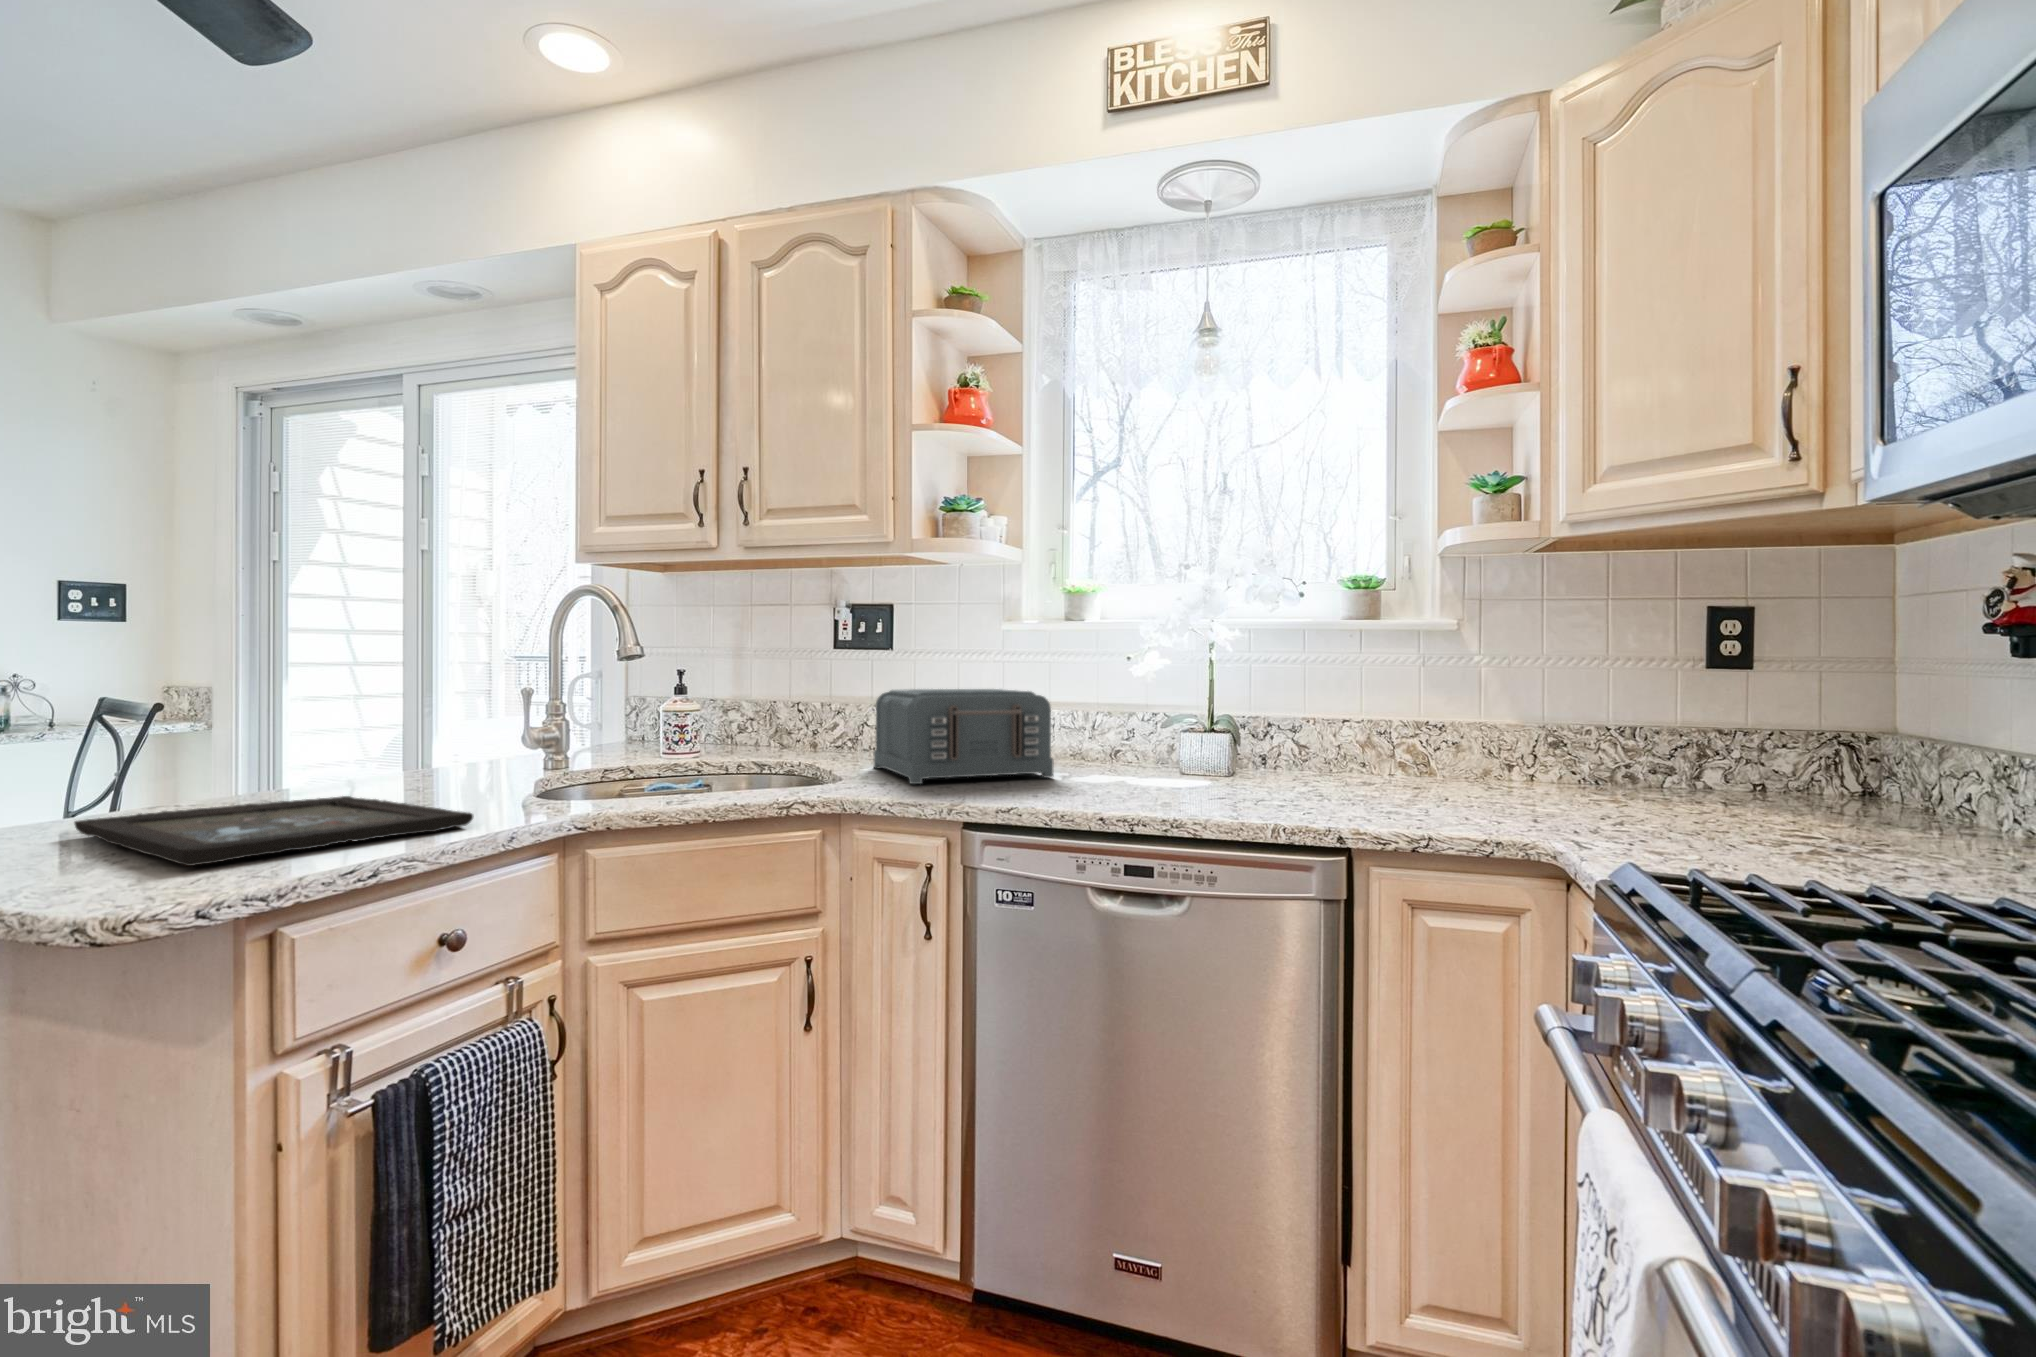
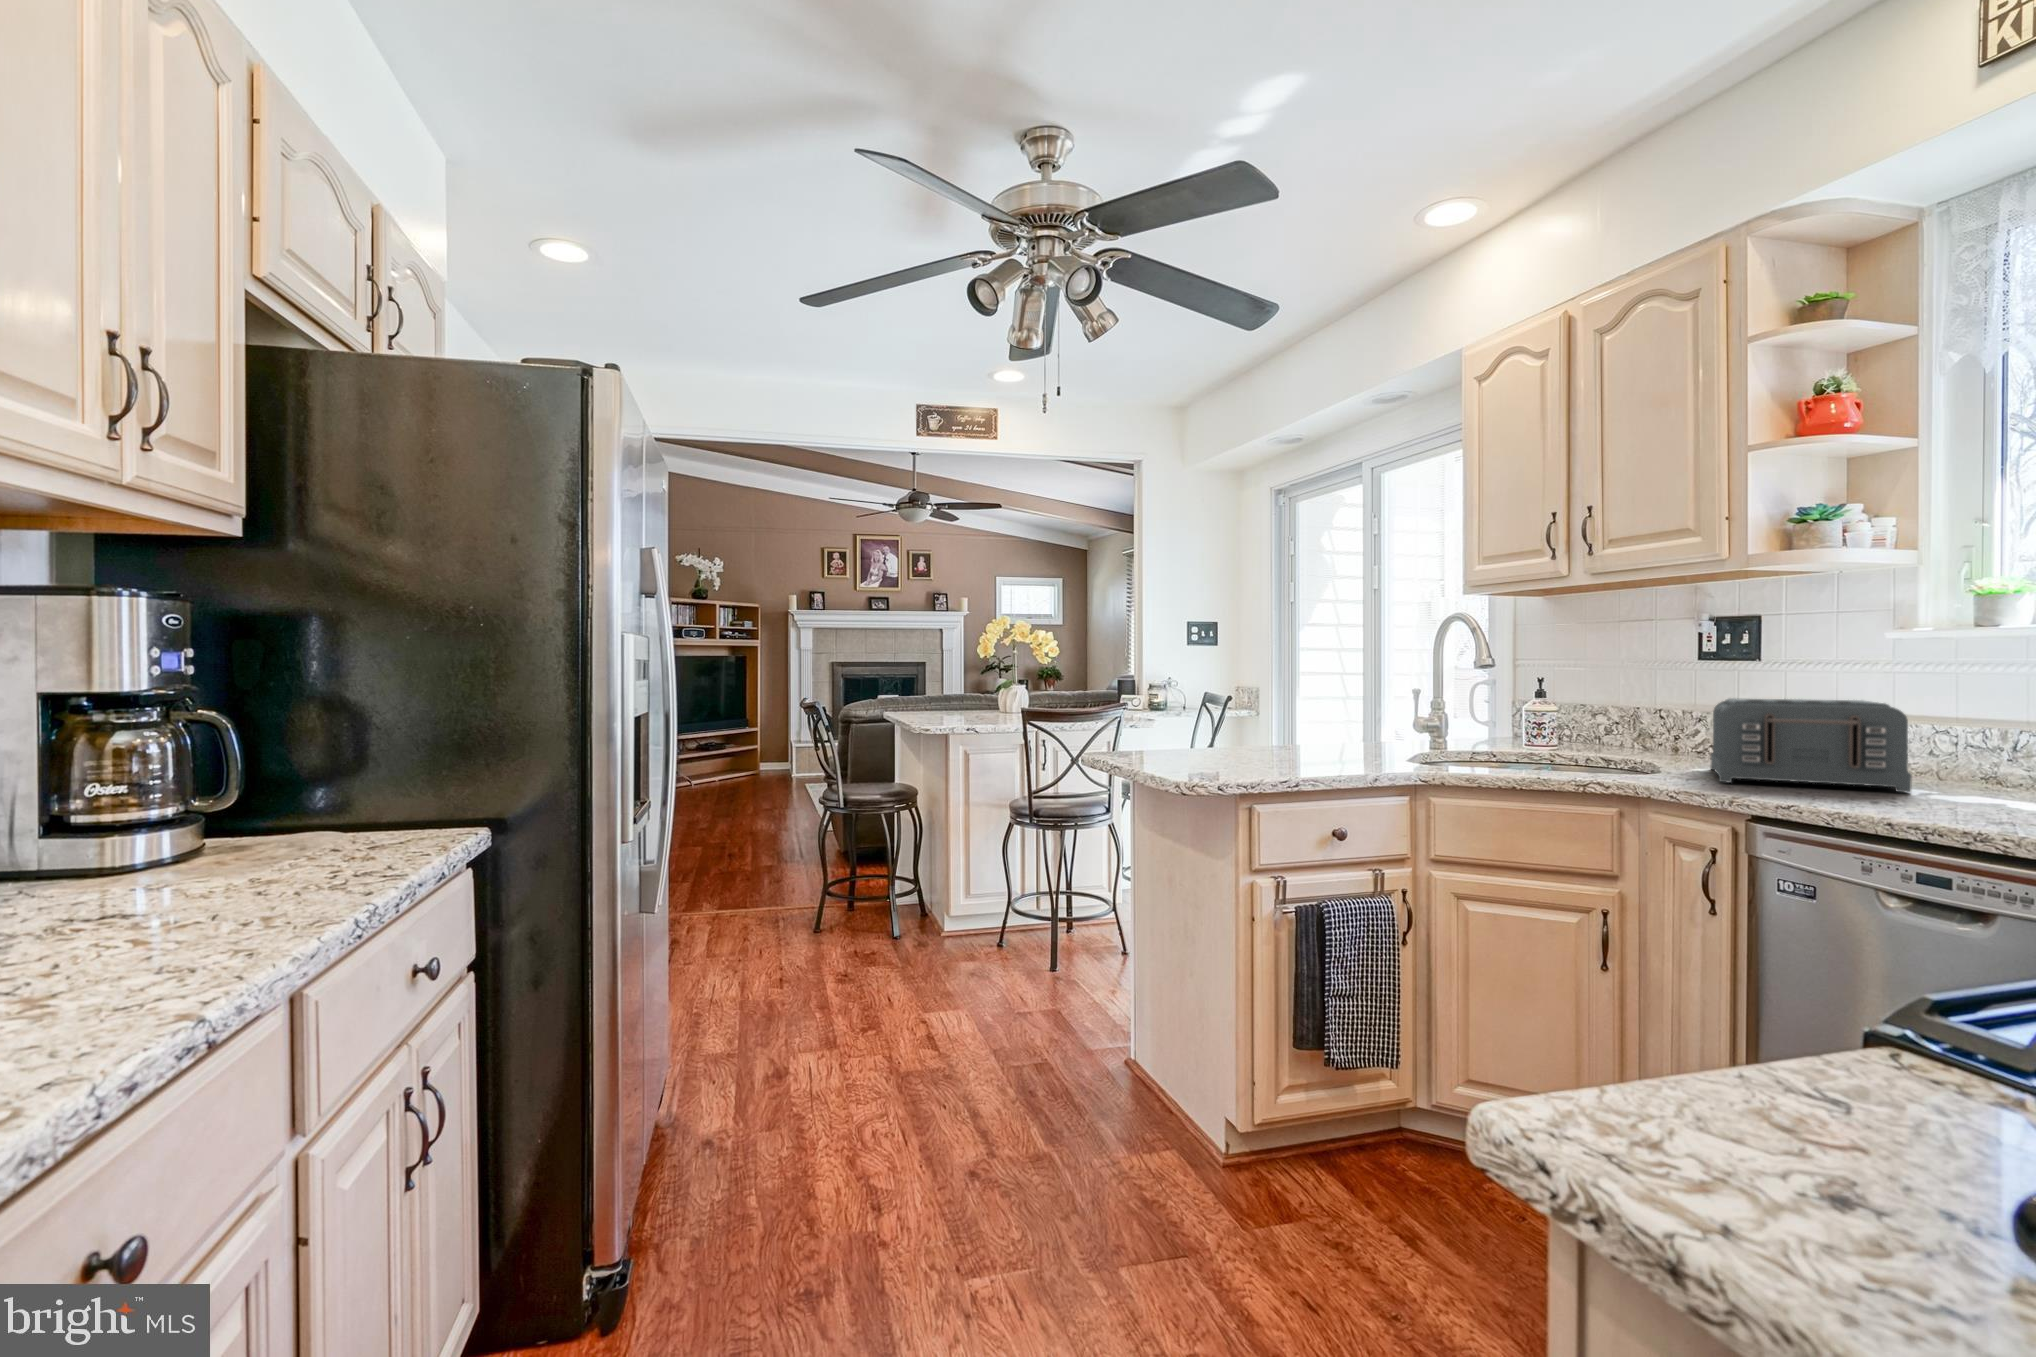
tray: present [74,796,474,866] -> none [1185,749,1356,772]

